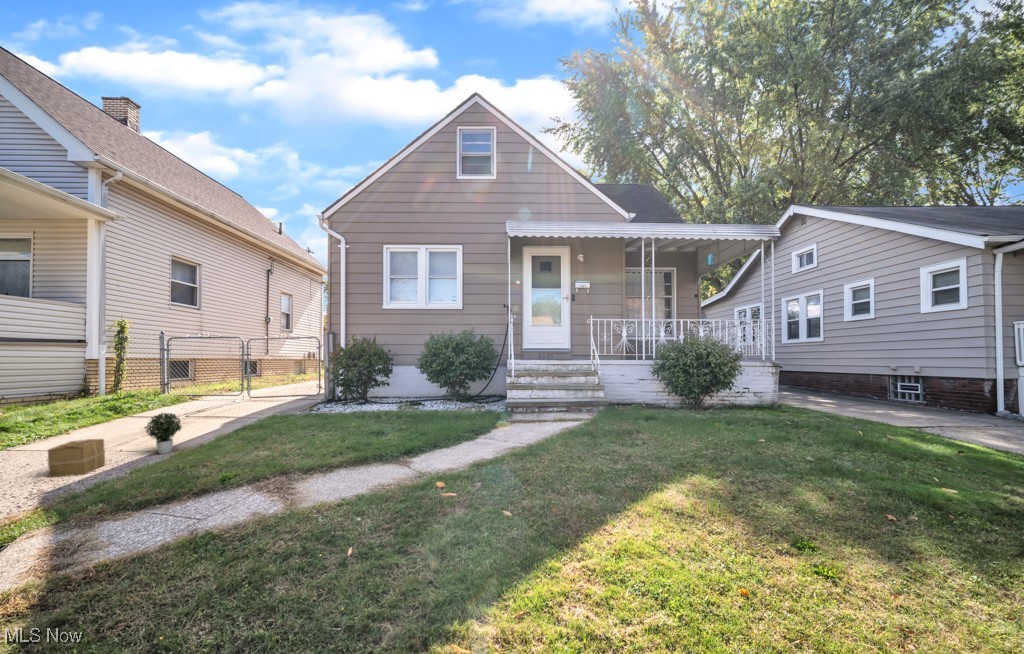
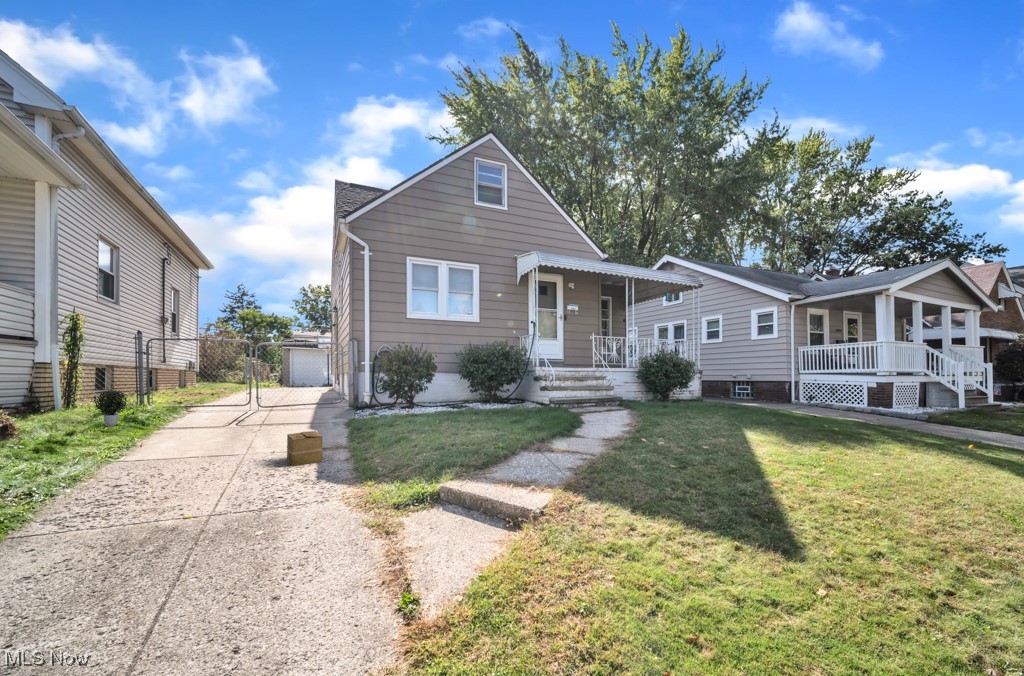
potted plant: present [145,413,182,454] -> present [95,391,128,426]

